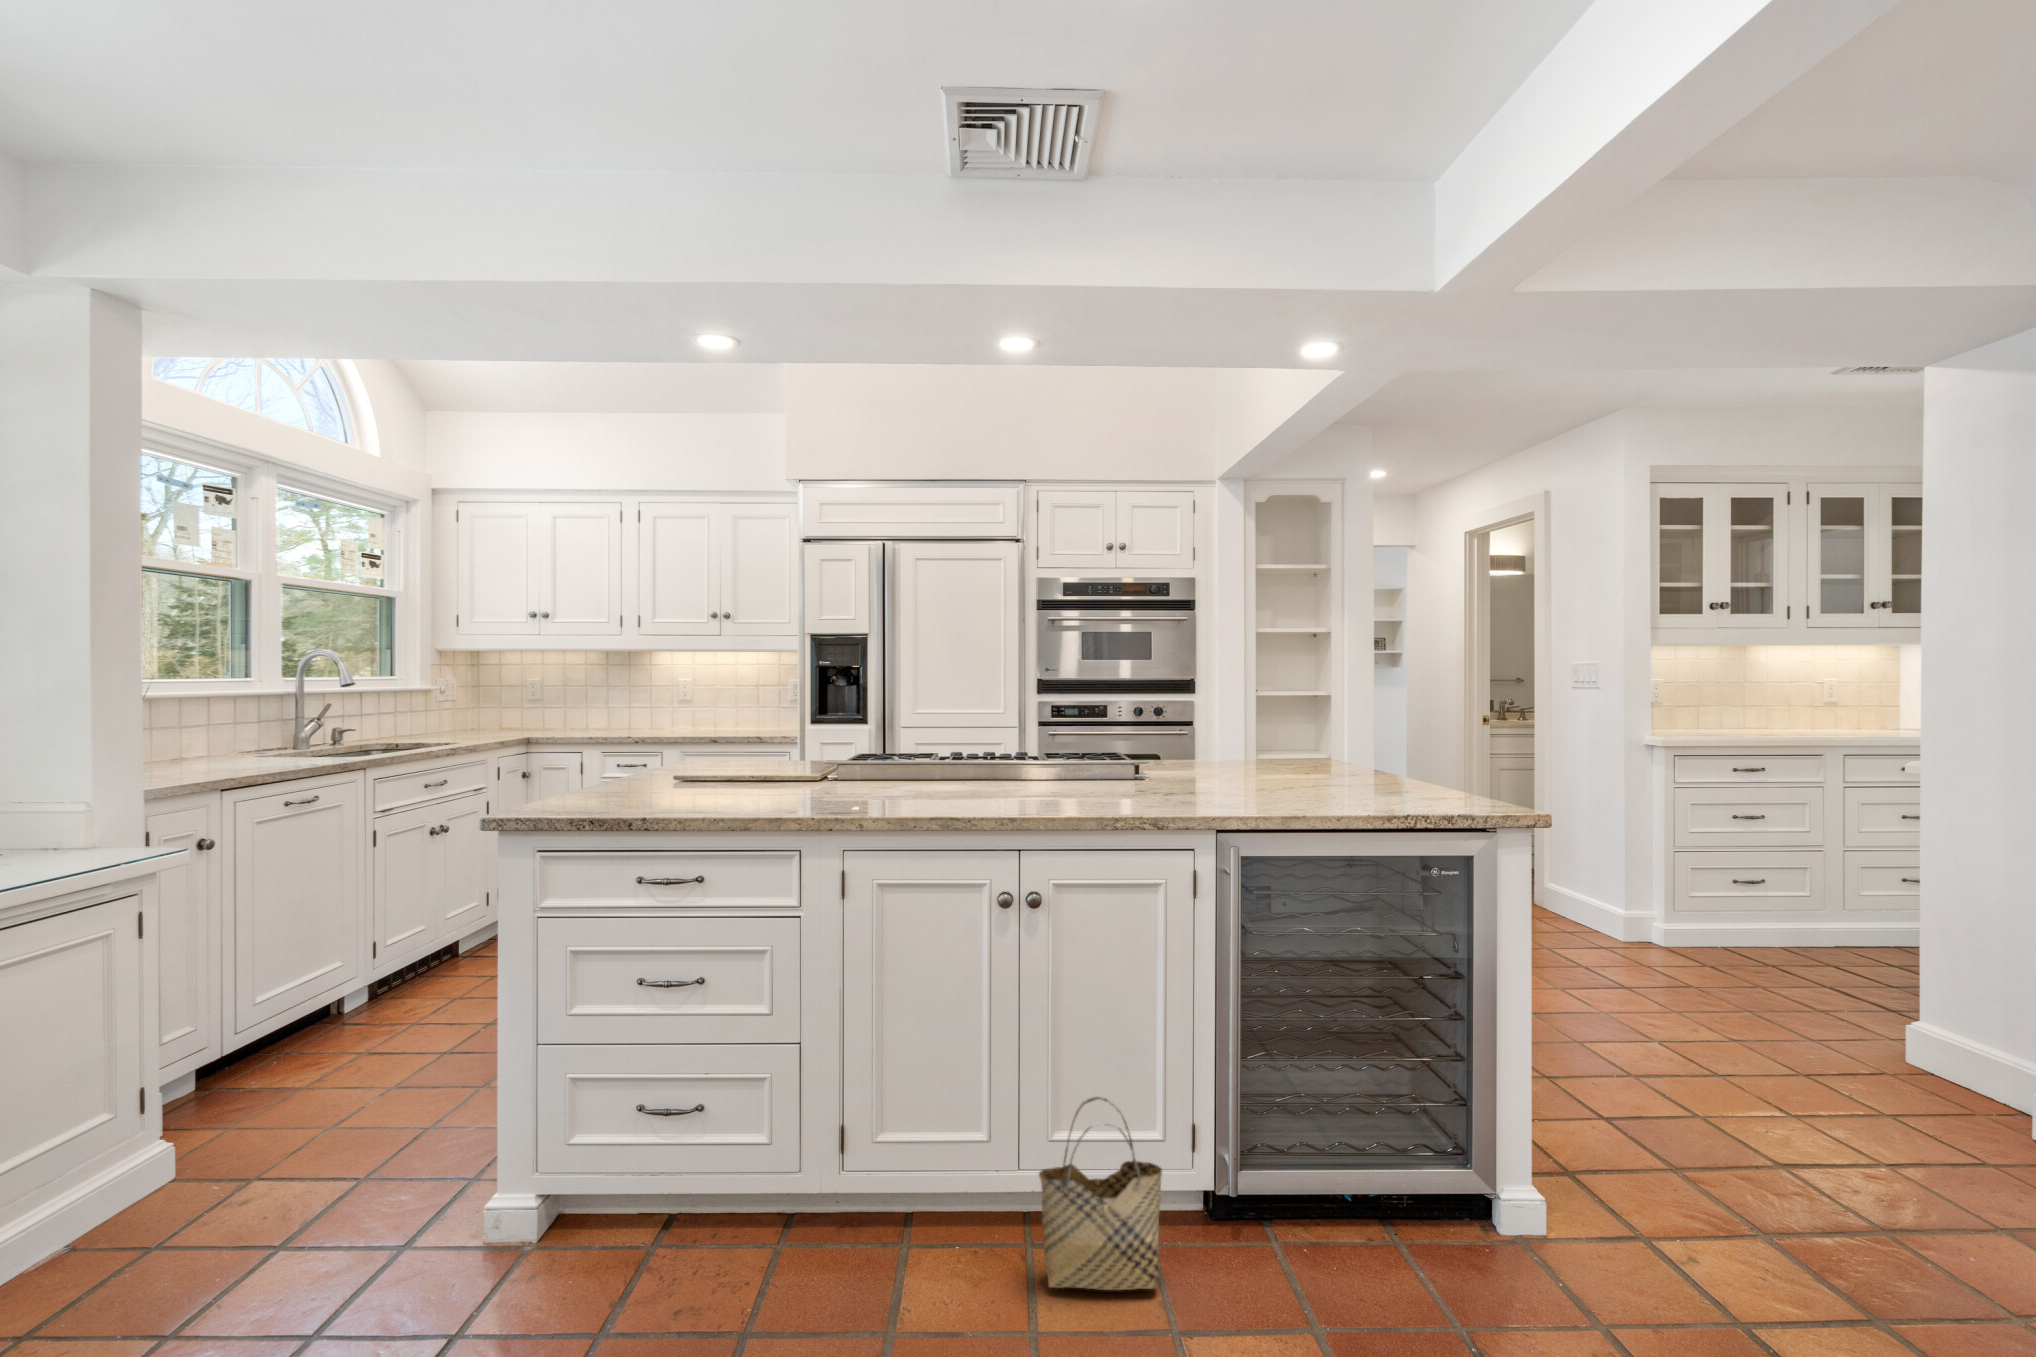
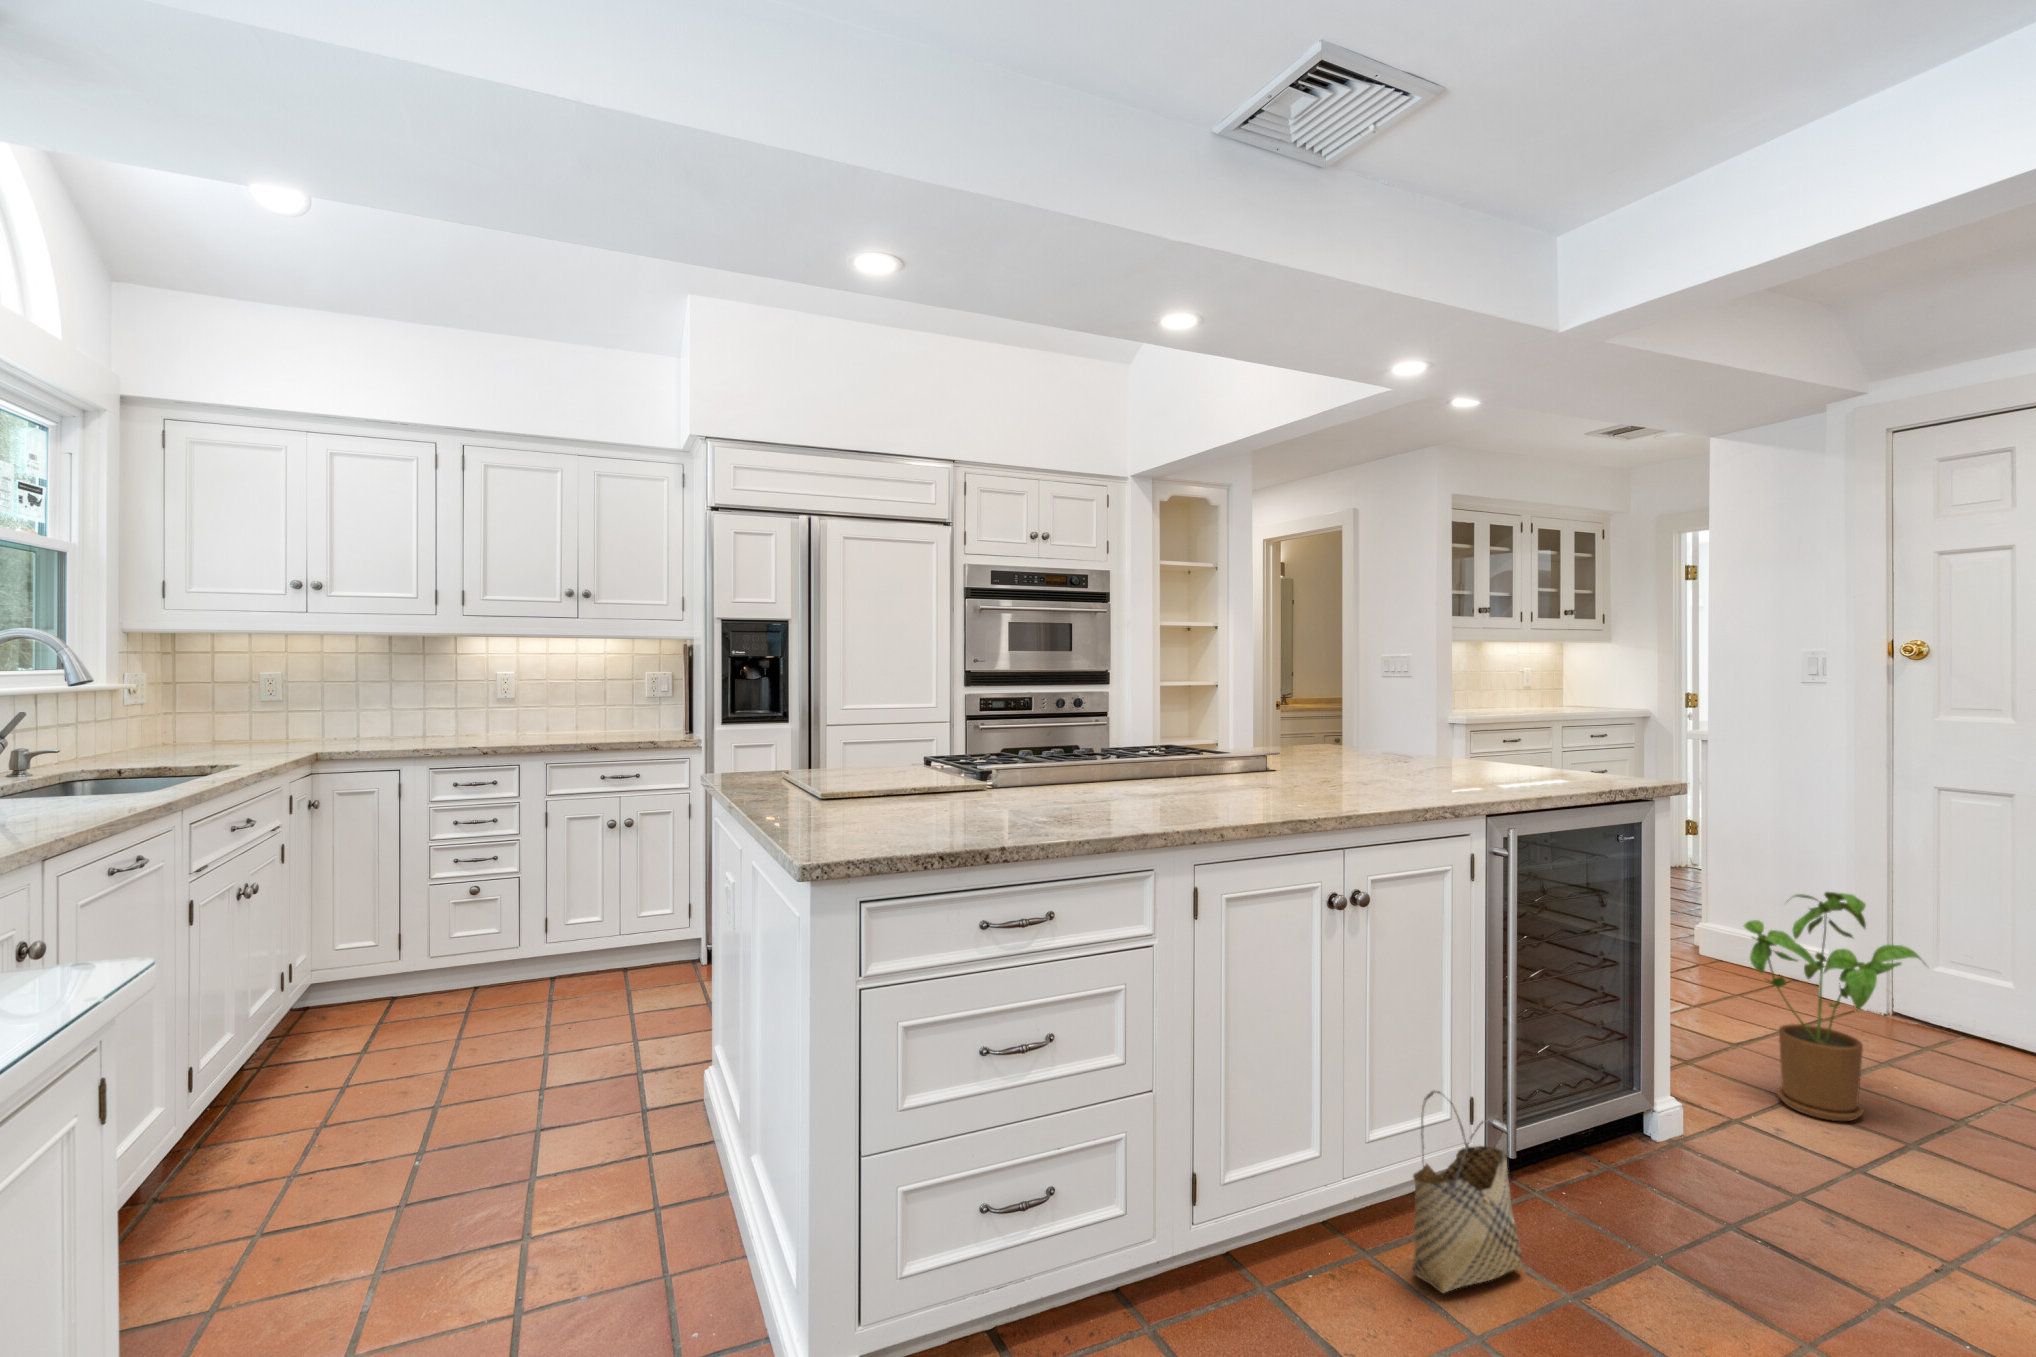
house plant: none [1696,967,1923,1265] -> present [1744,892,1922,1121]

